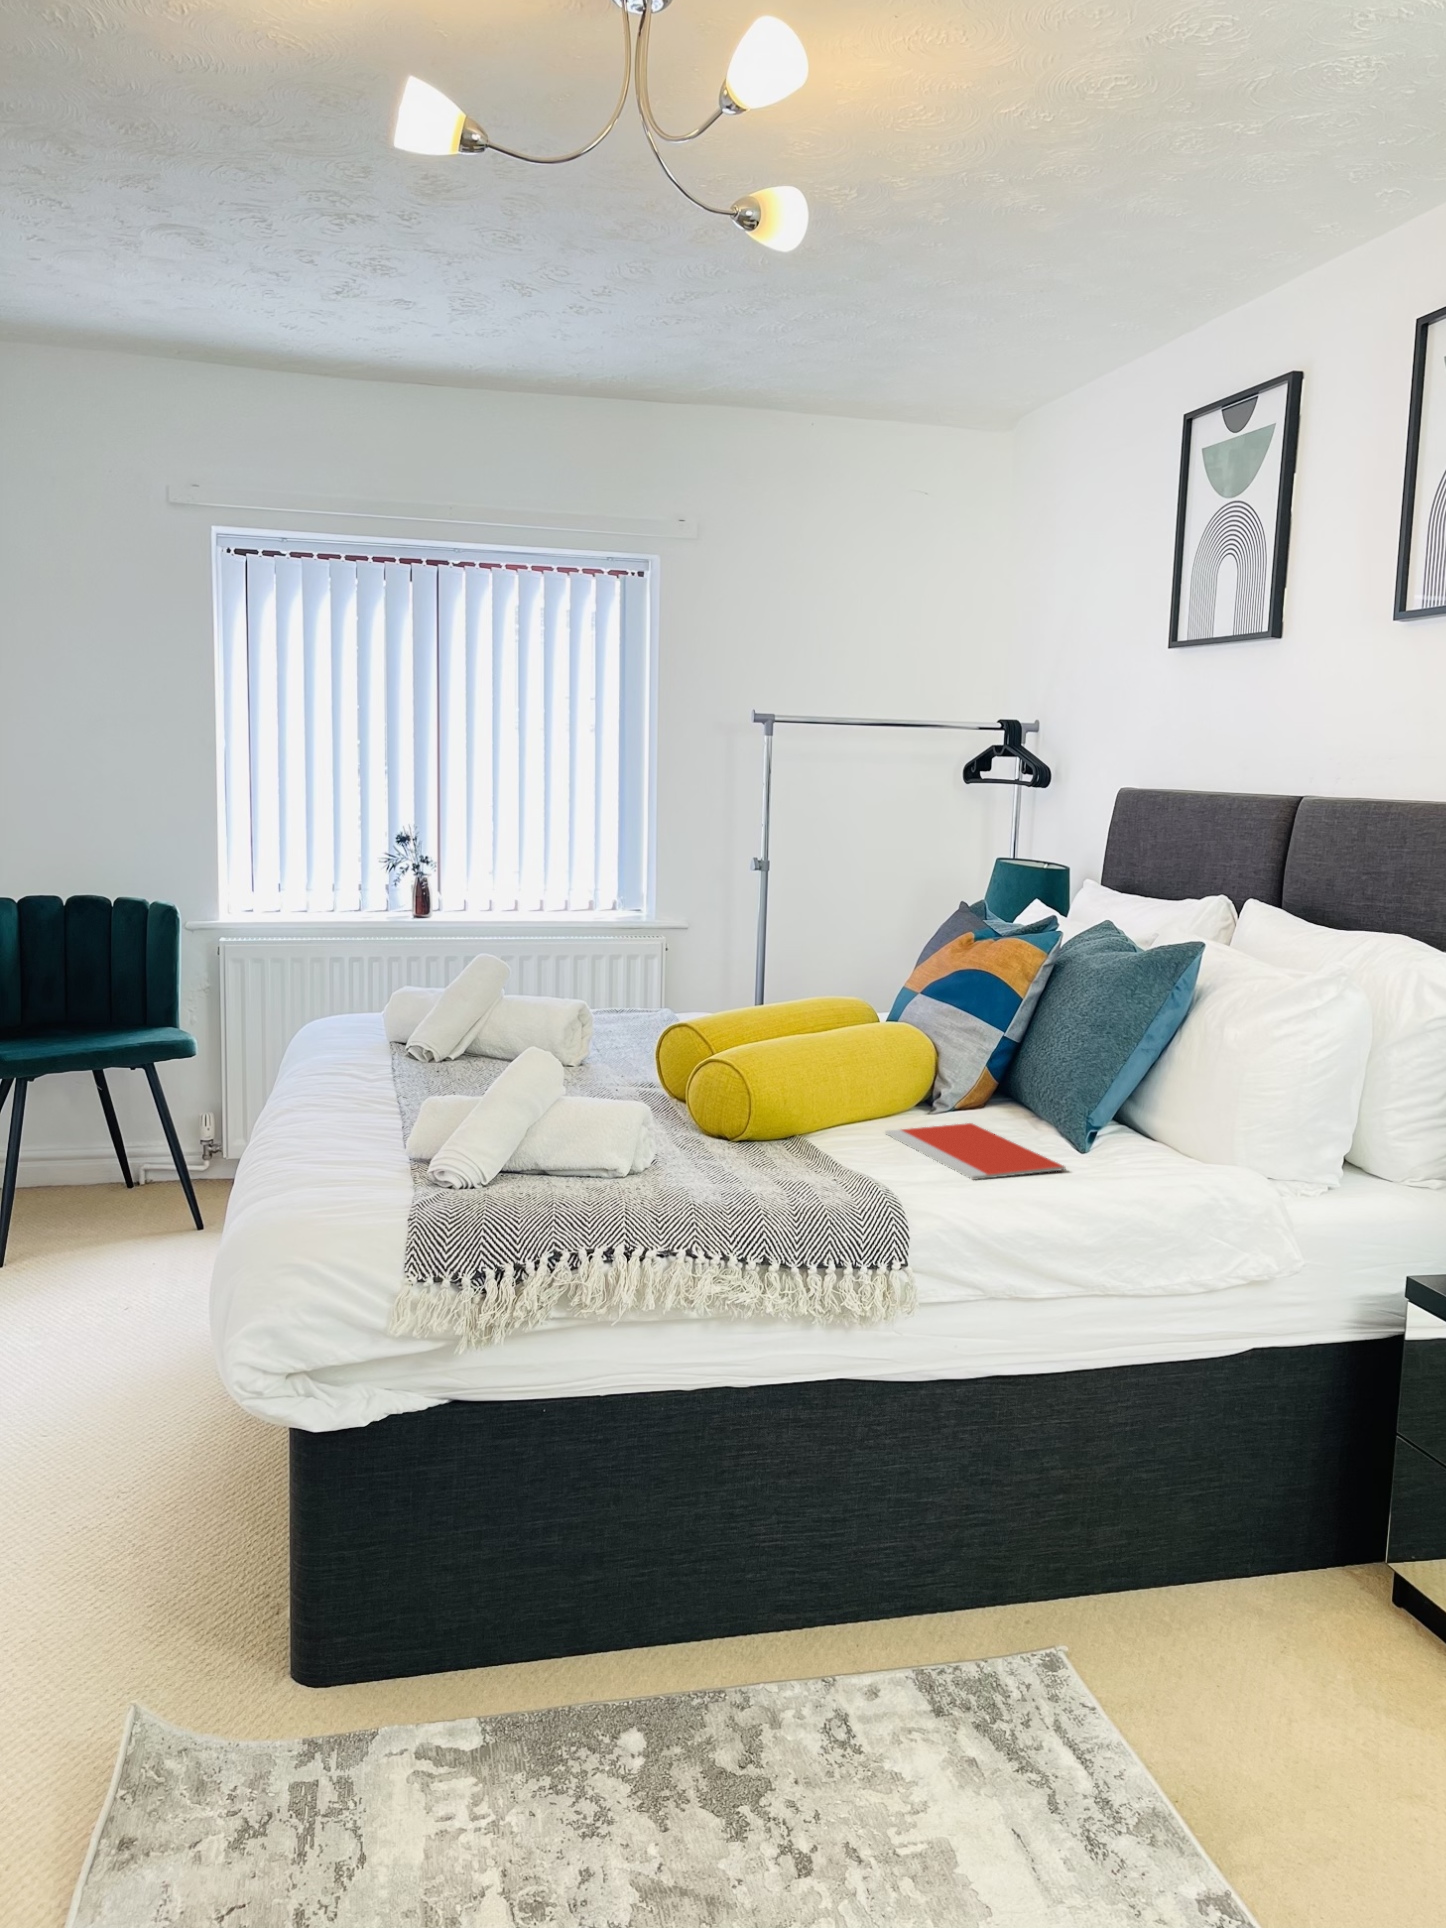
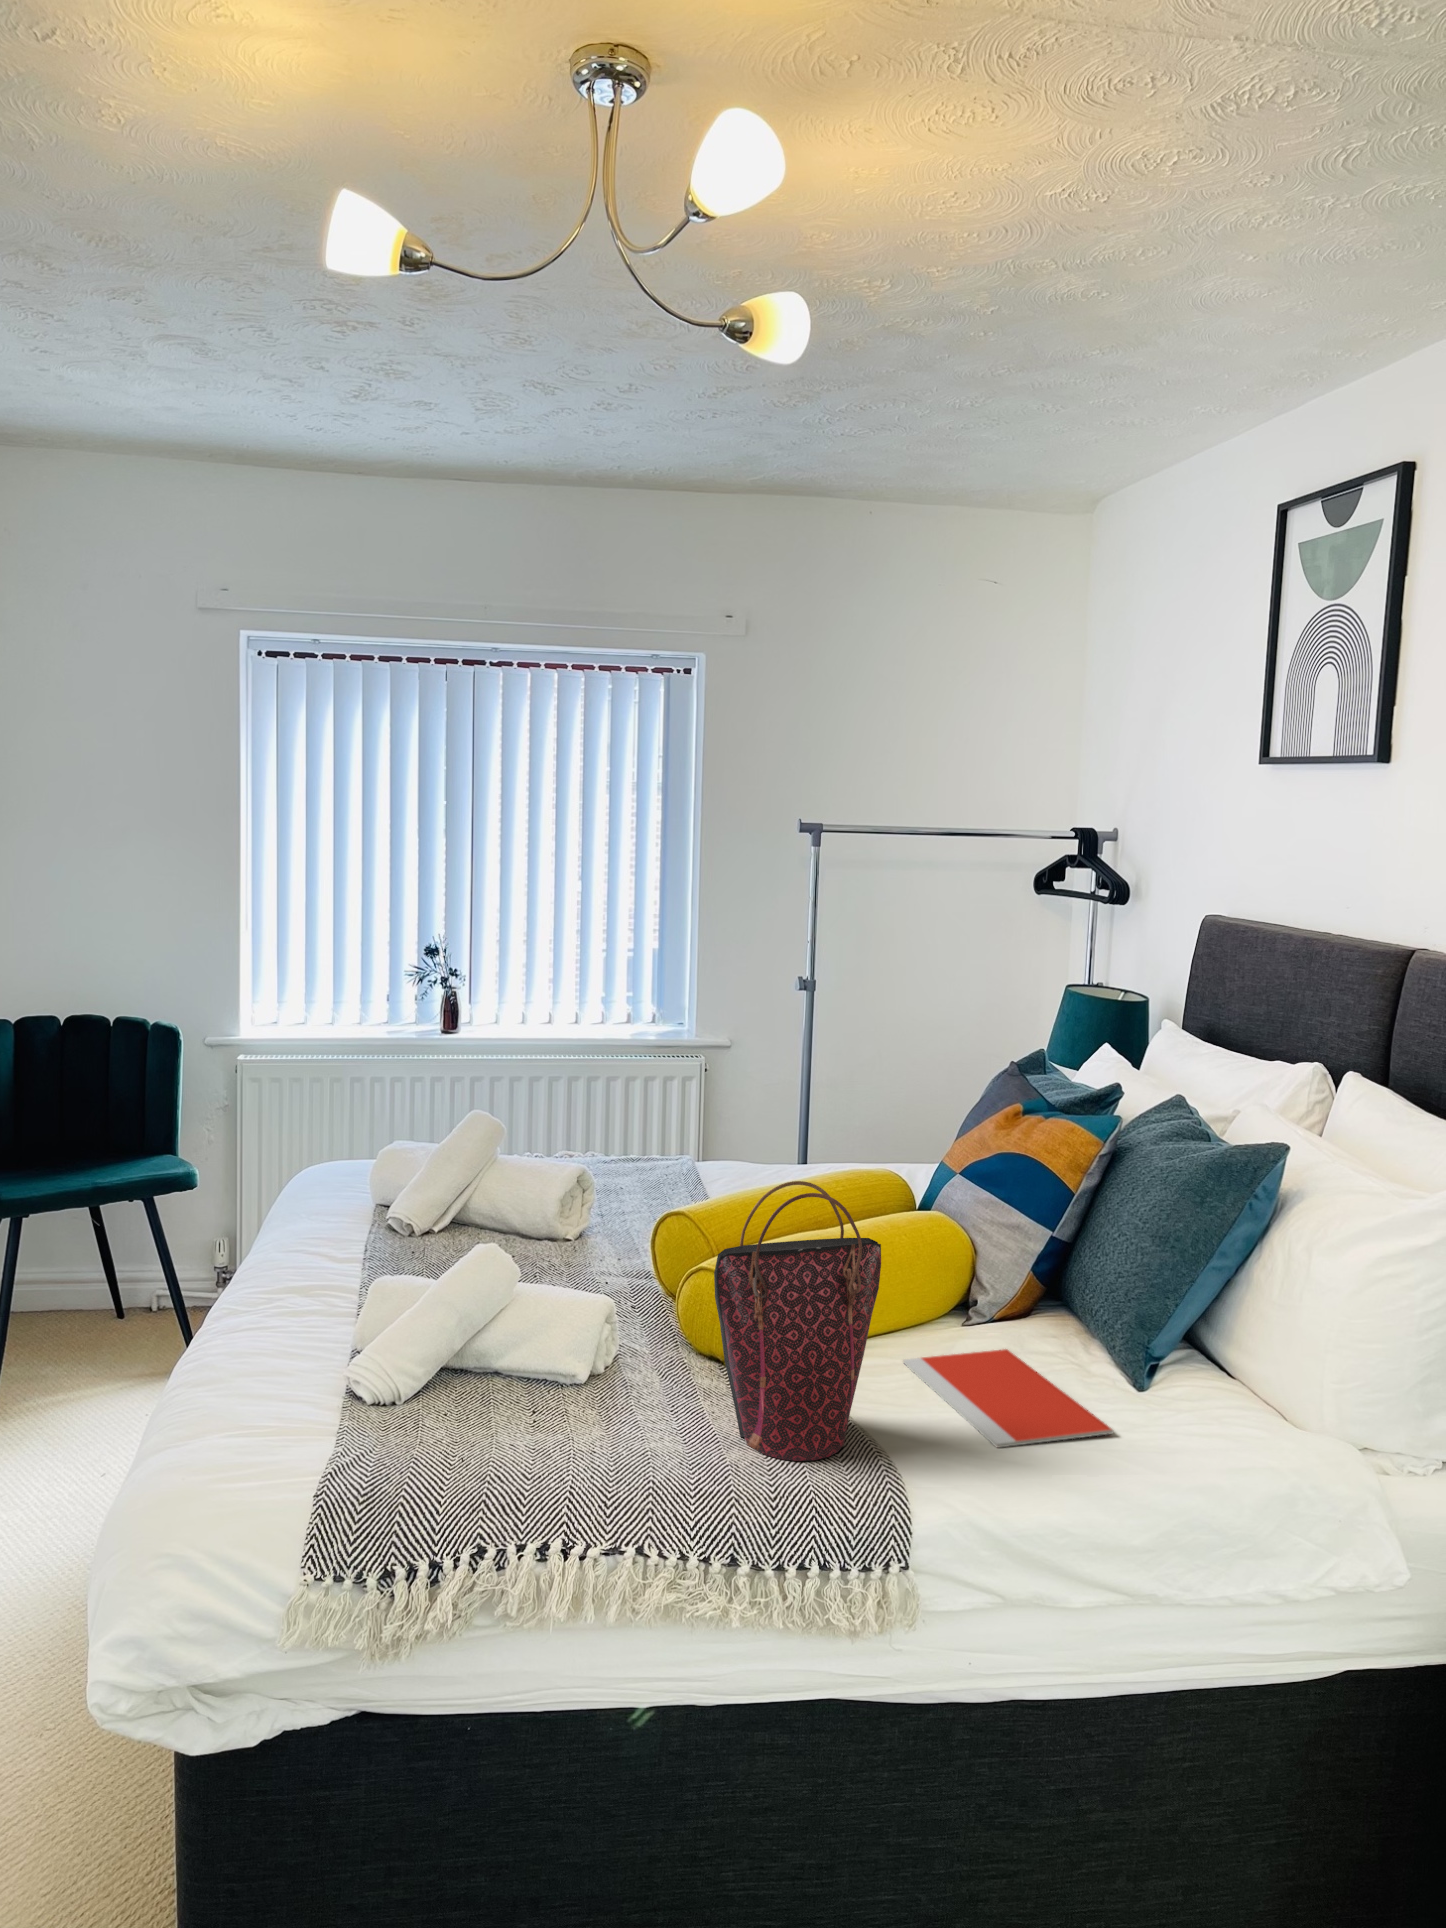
handbag: none [738,961,875,1190] -> present [714,1181,881,1461]

